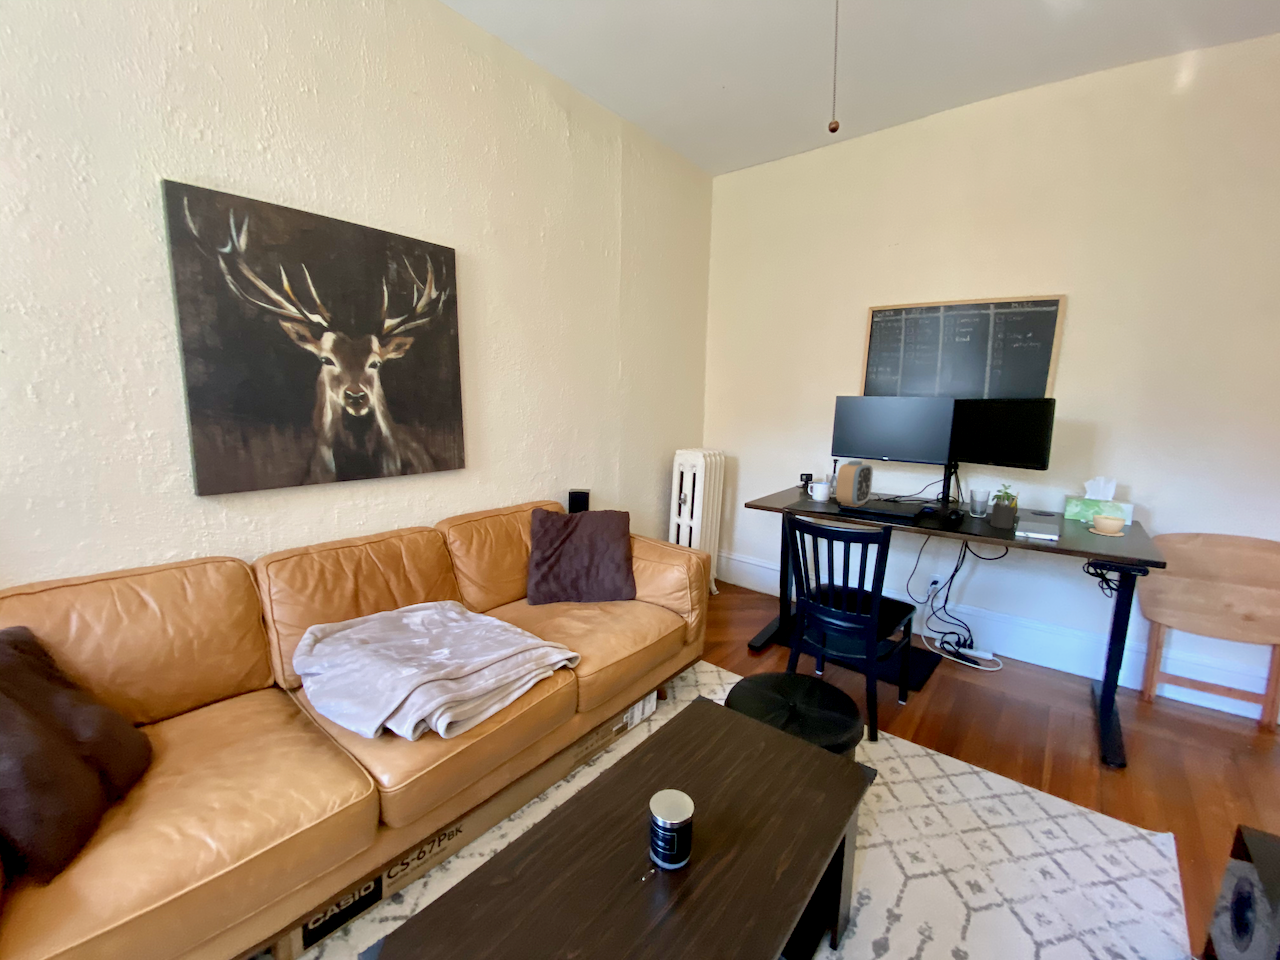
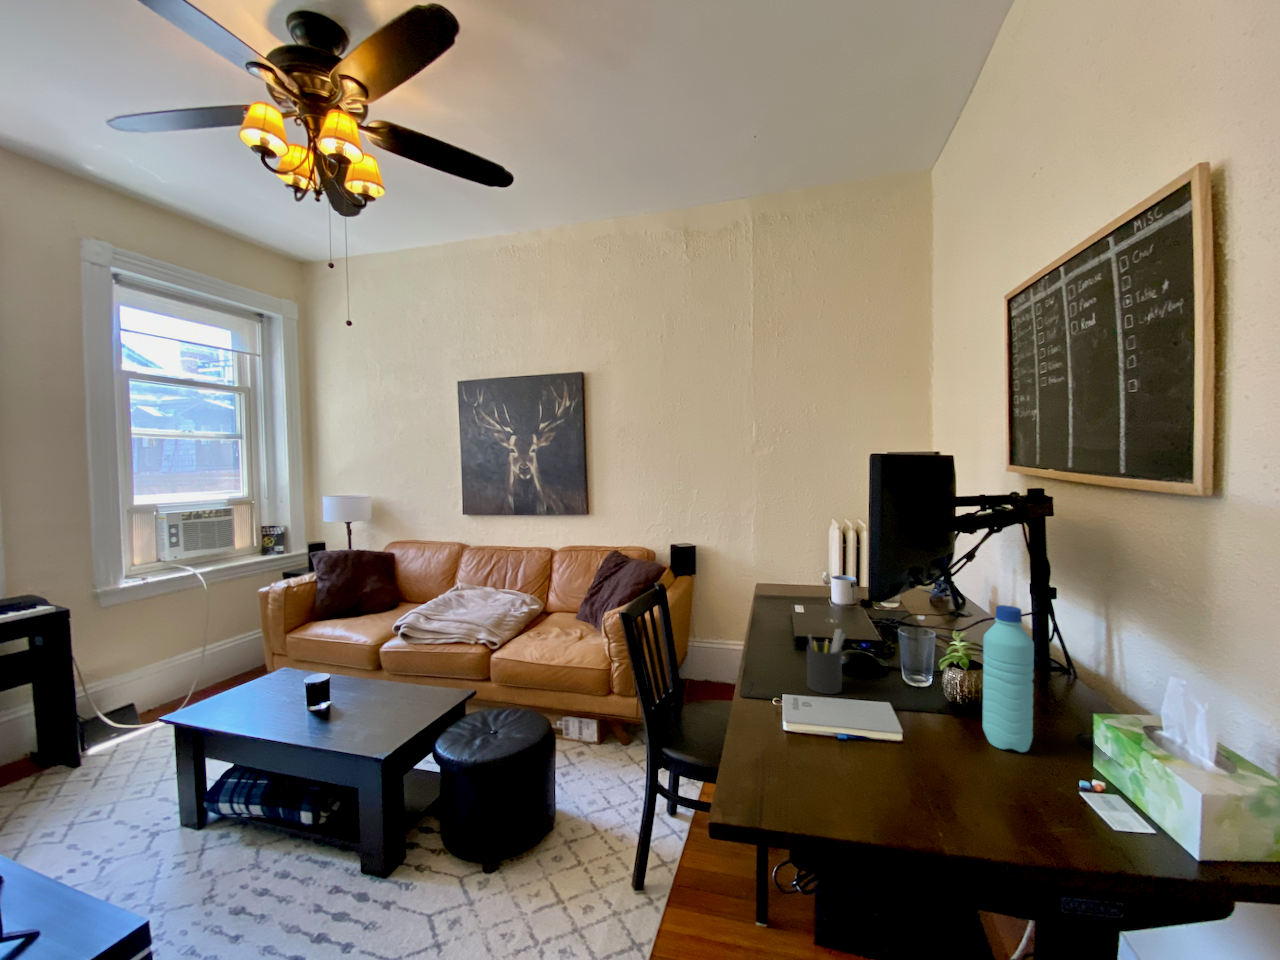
alarm clock: present [836,461,873,507] -> none [792,549,858,619]
water bottle: none [1045,465,1072,522] -> present [982,605,1034,752]
coffee cup: present [1089,515,1125,536] -> none [909,730,995,806]

